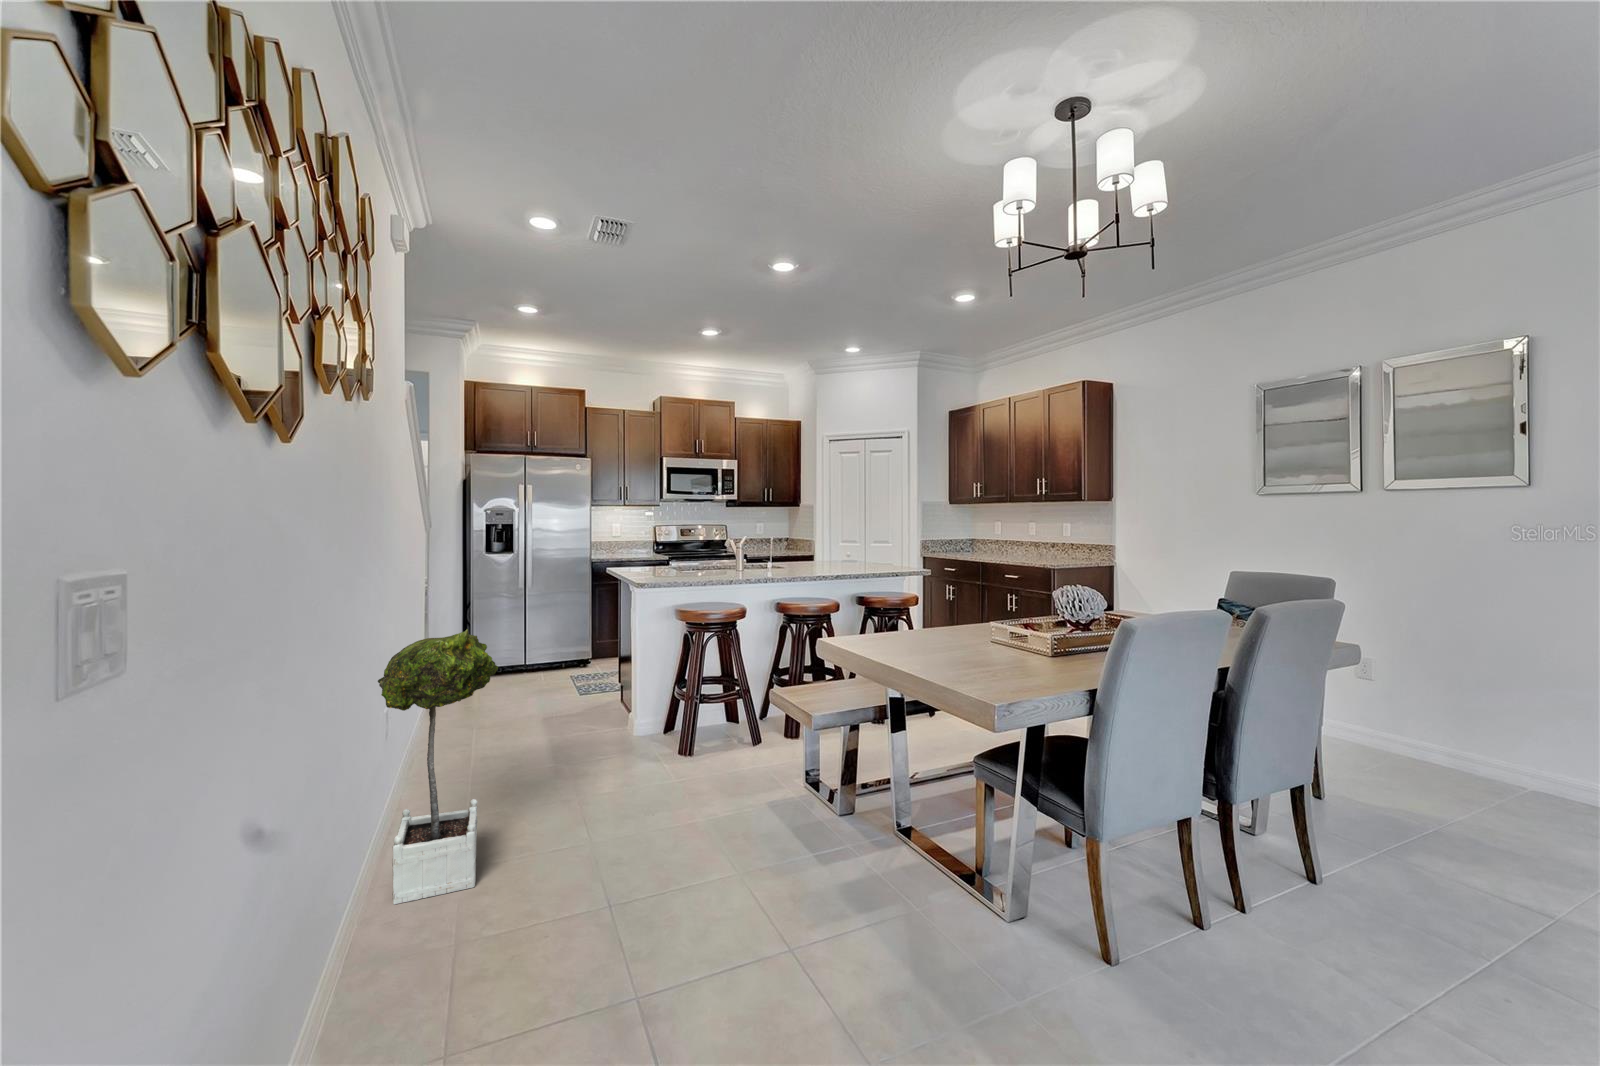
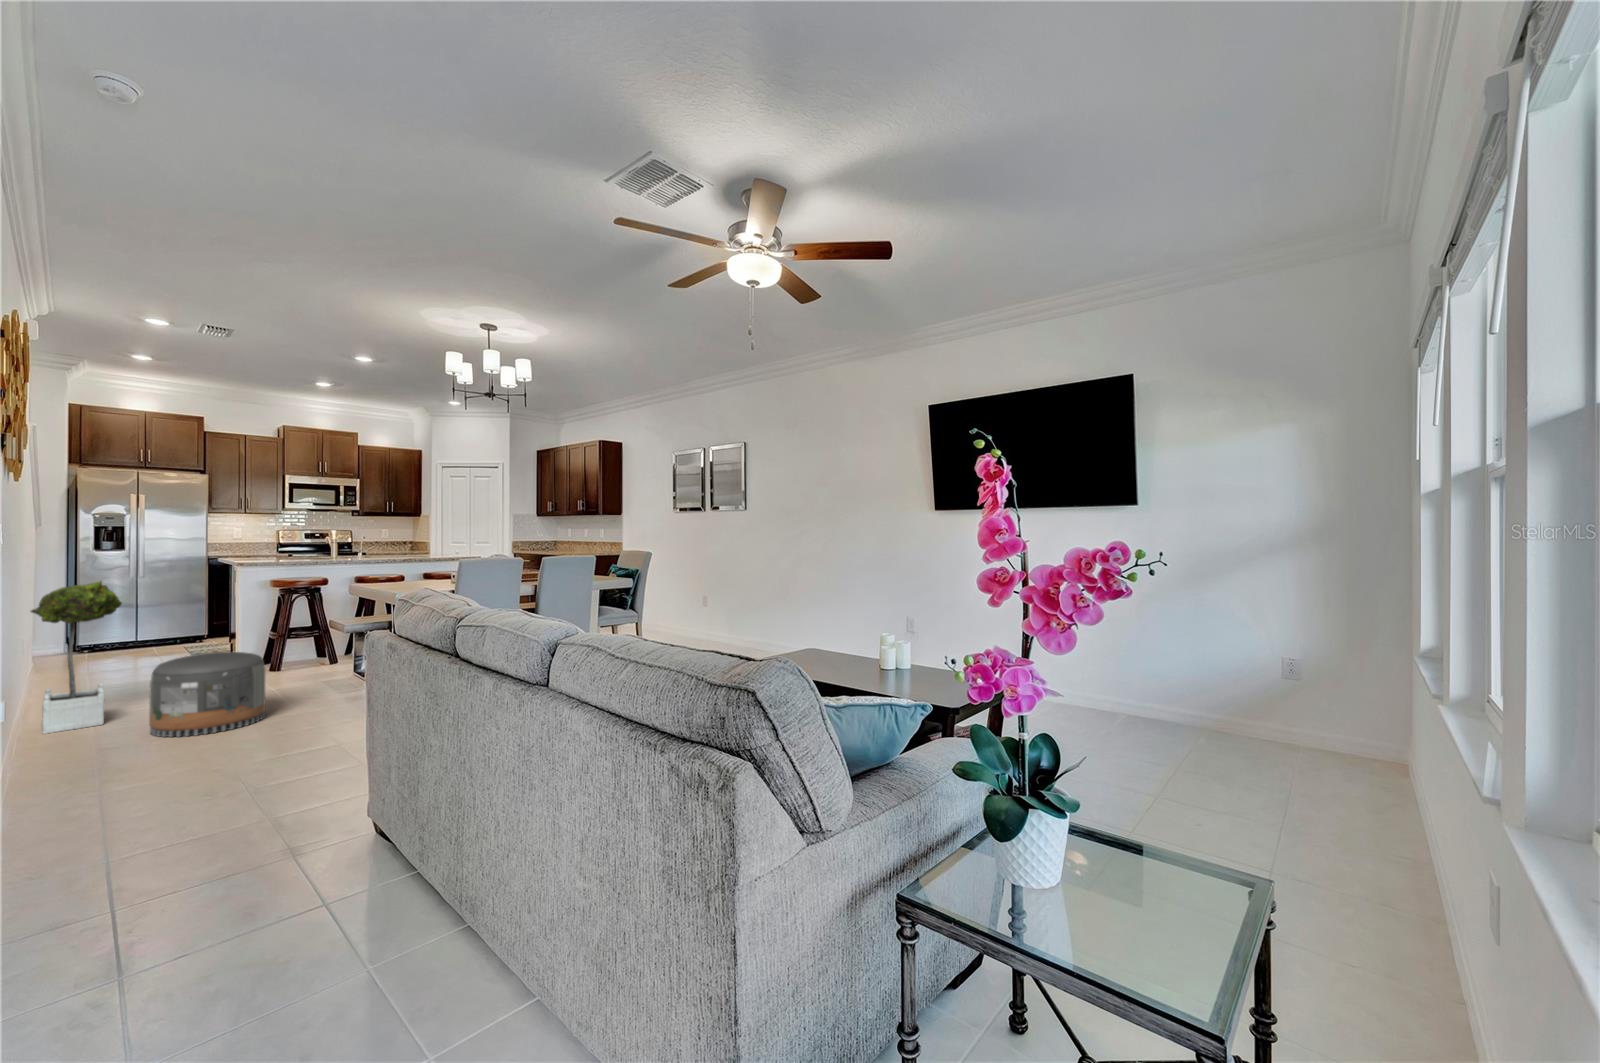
pouf: none [535,772,713,984] -> present [149,652,265,737]

